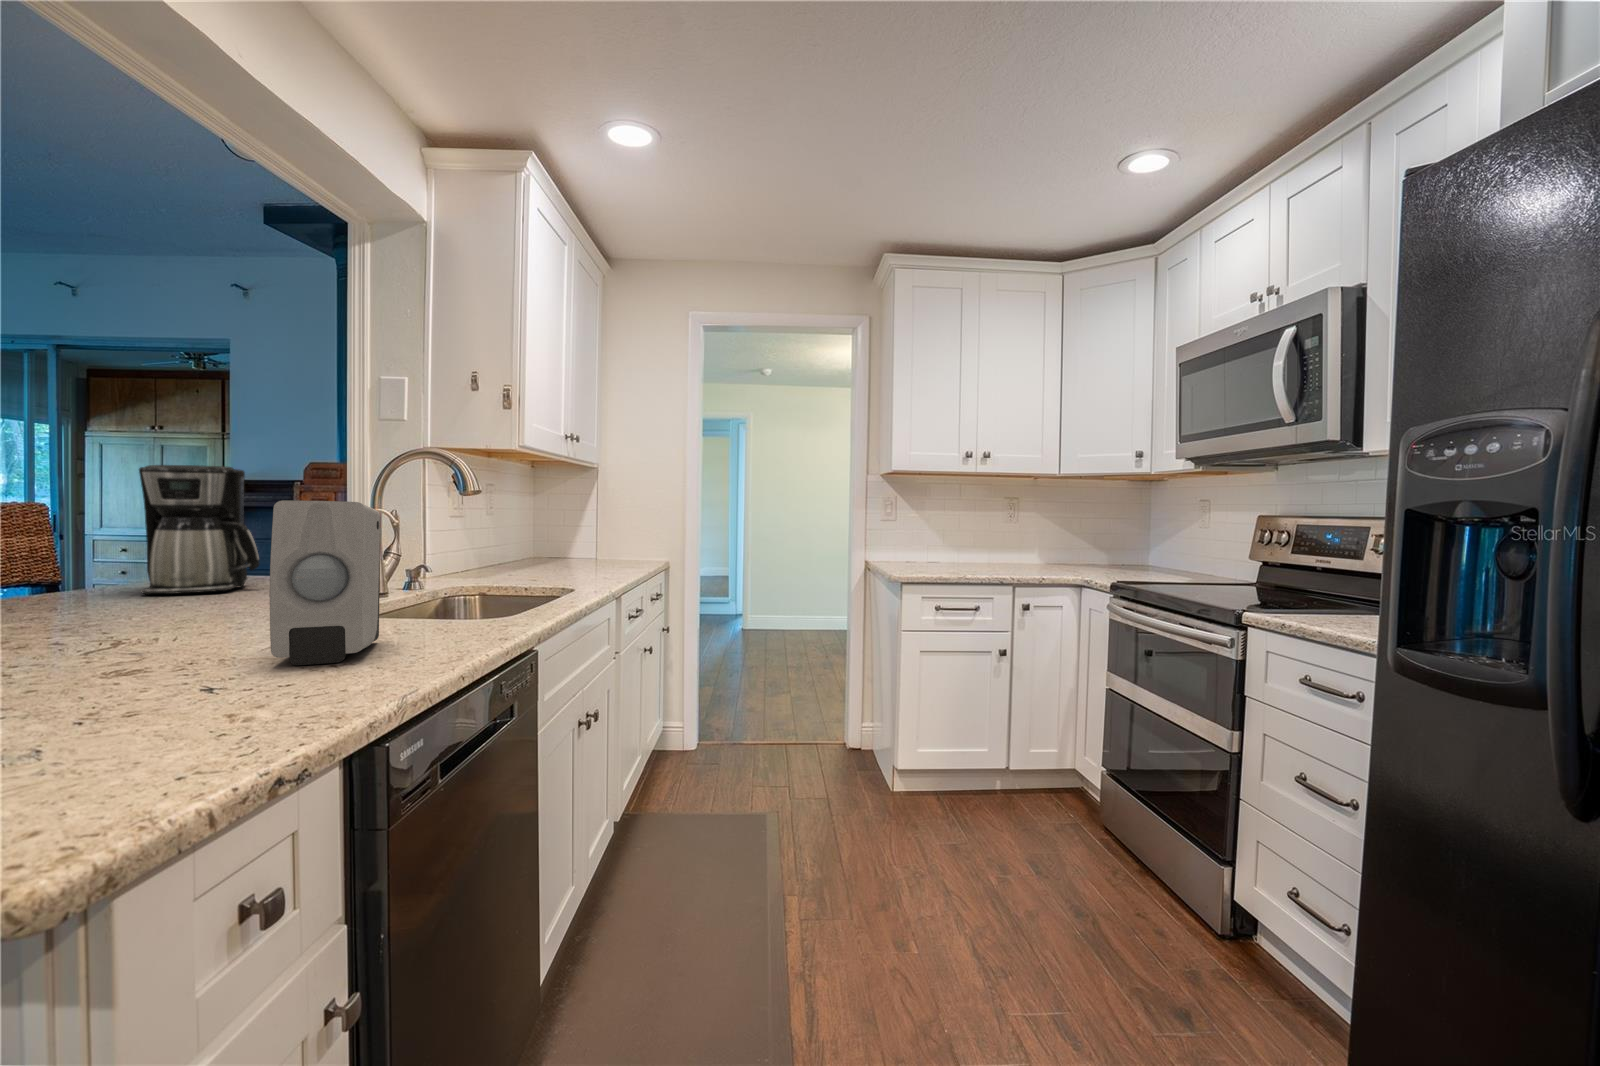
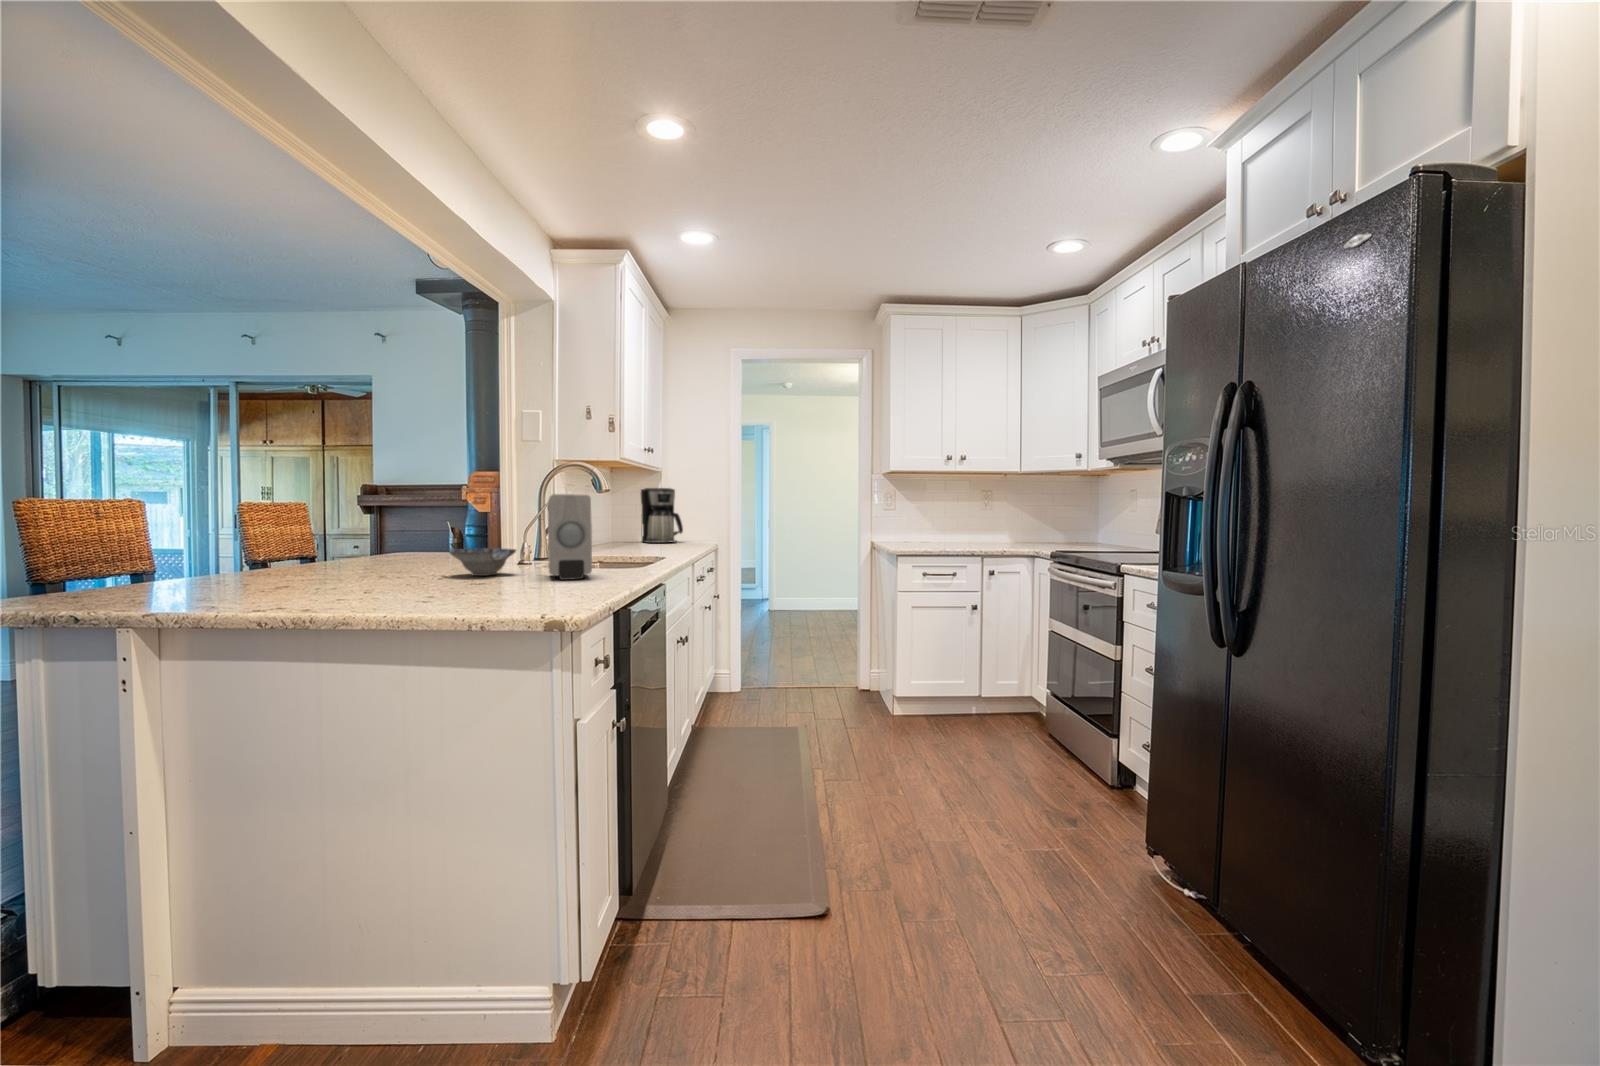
coffee maker: present [139,465,259,595] -> present [641,488,683,543]
ceramic bowl: none [90,594,248,651] -> present [449,548,516,576]

